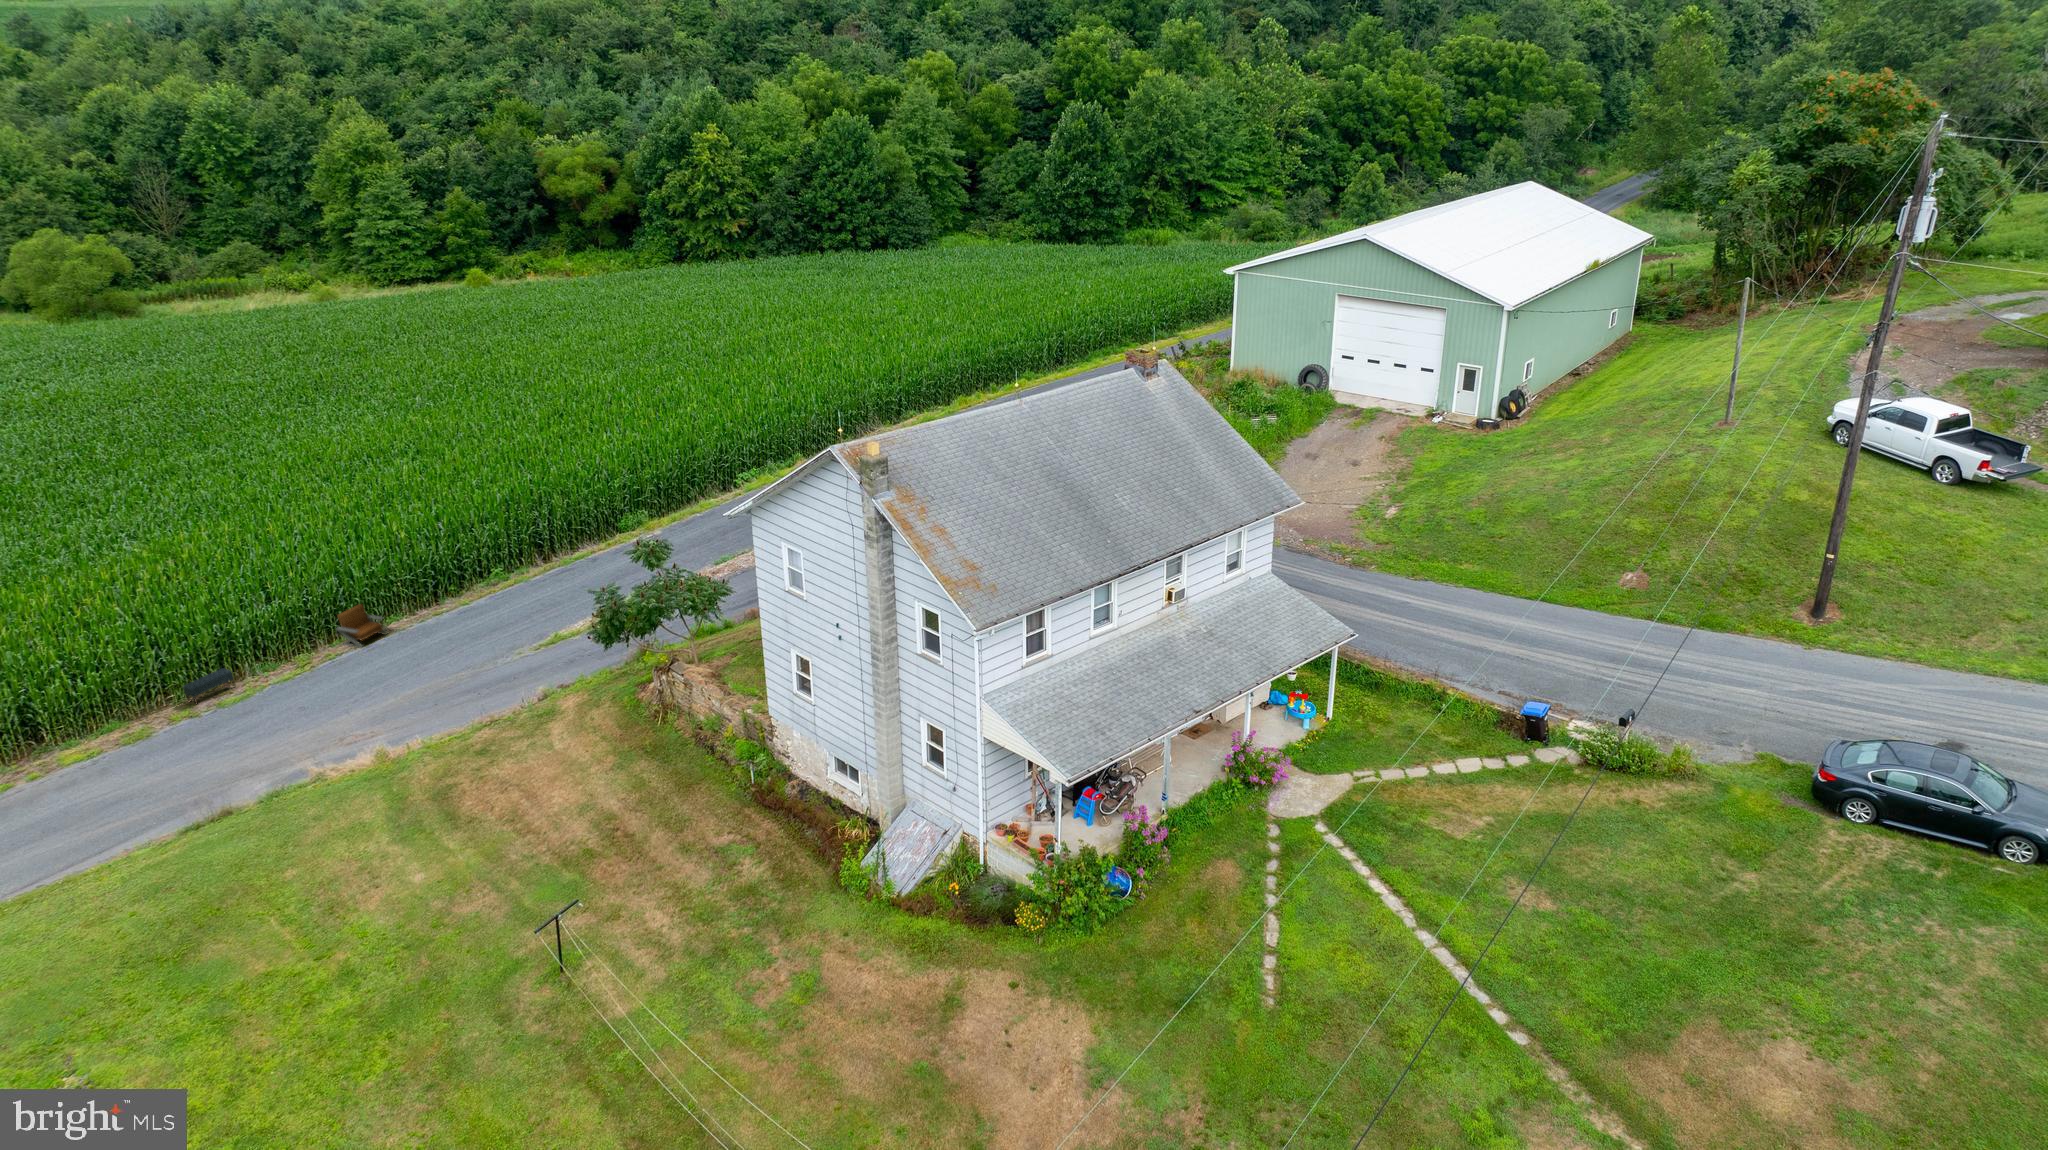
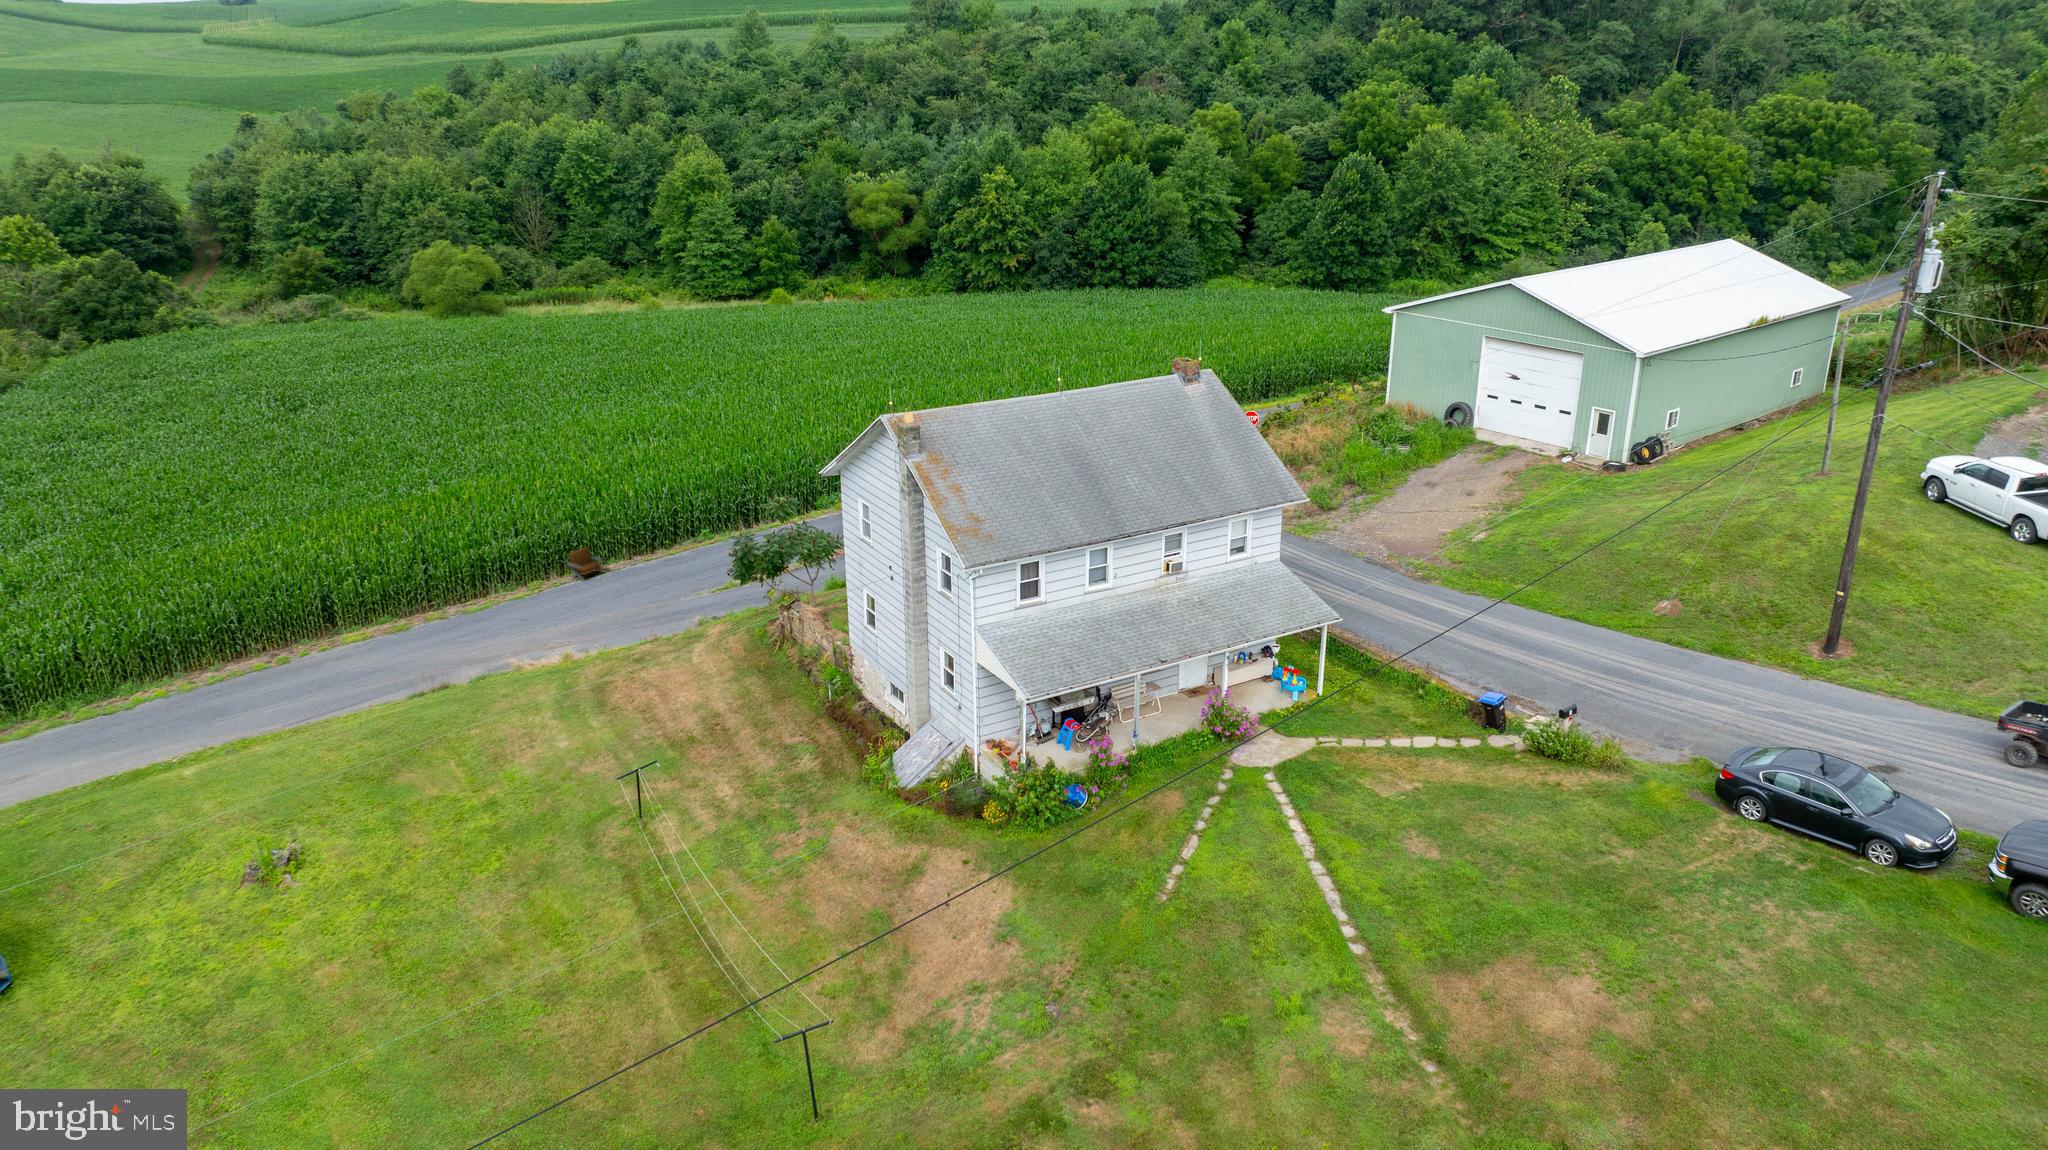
bench: present [183,668,236,704] -> none [451,585,489,610]

